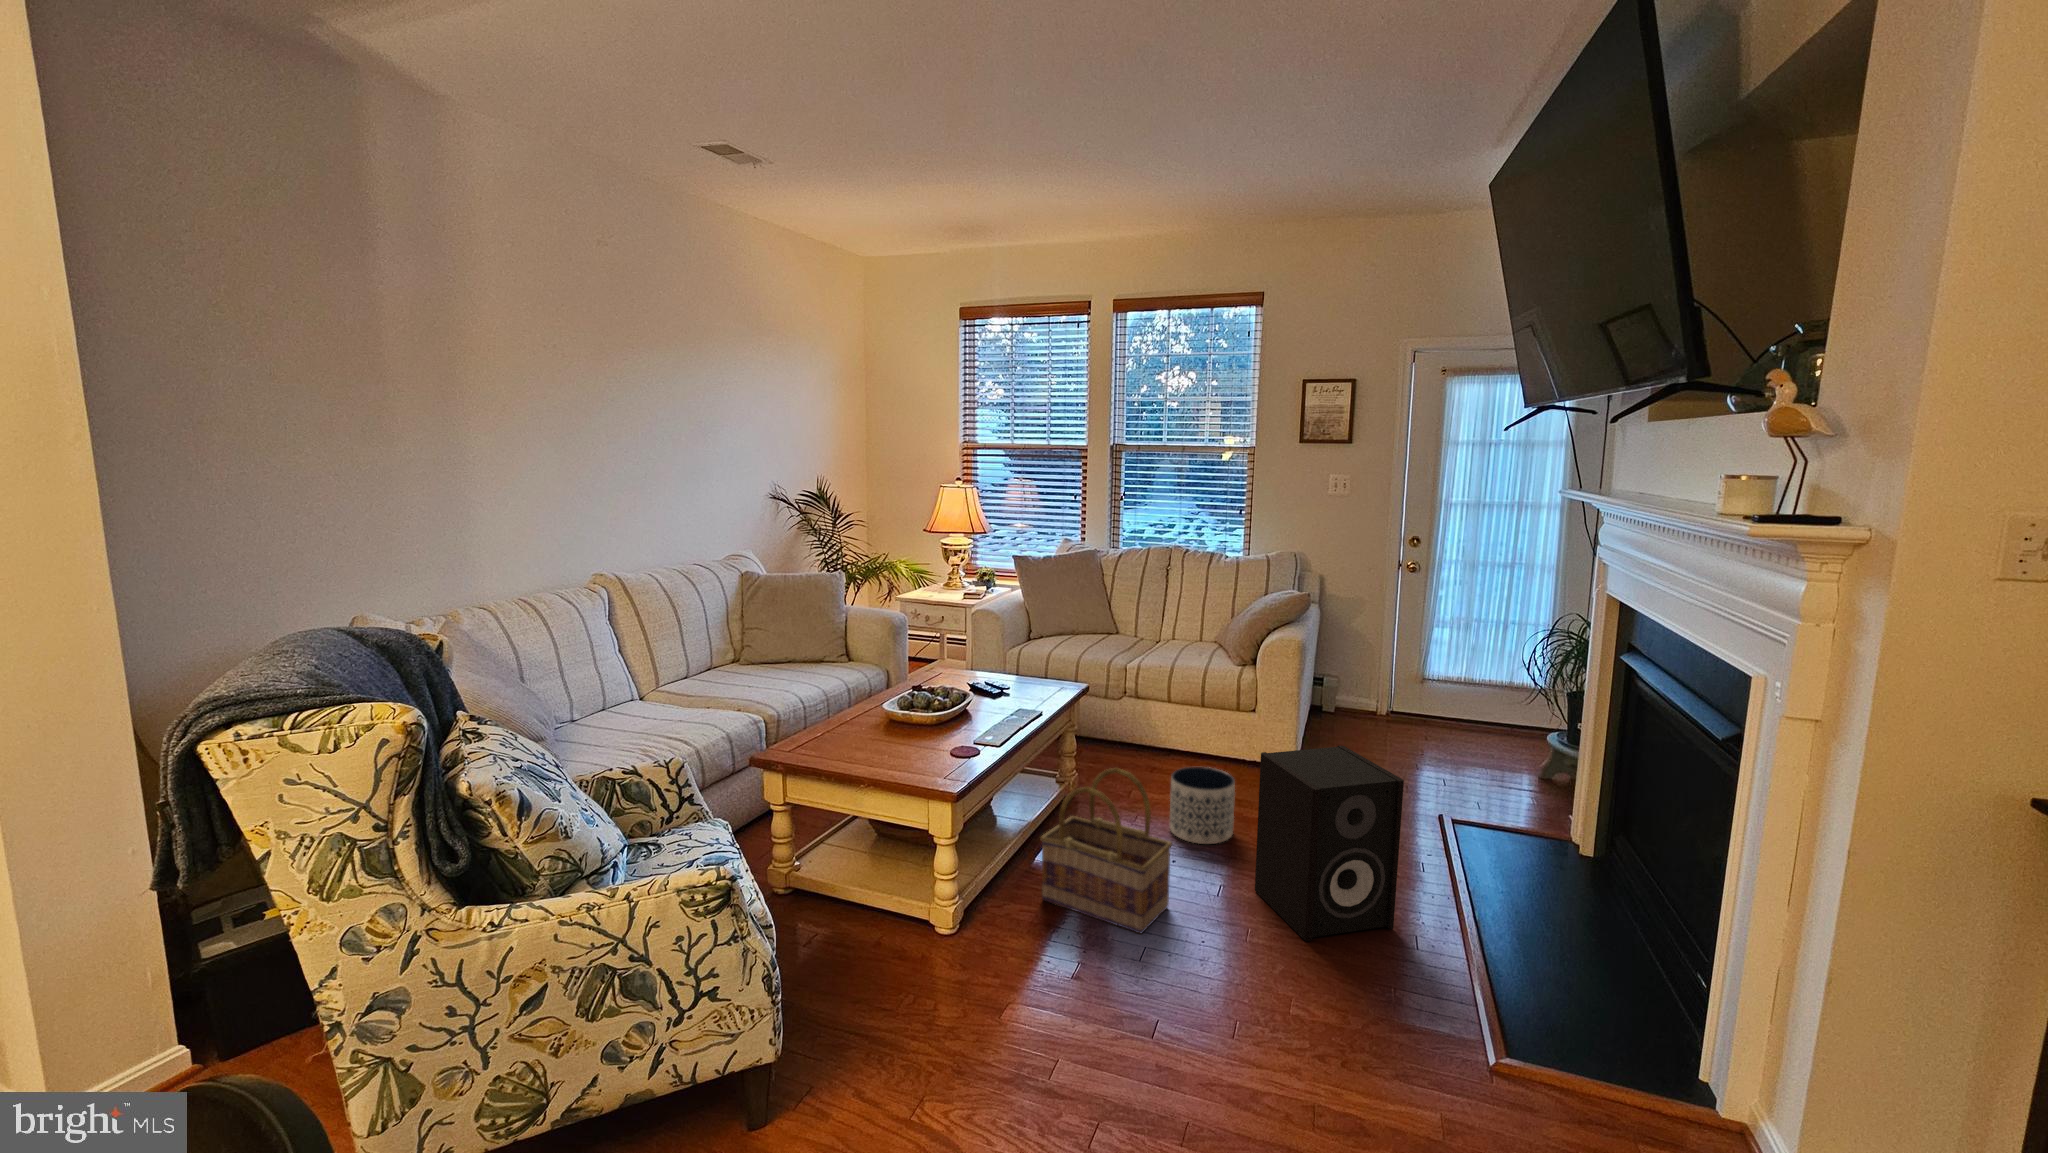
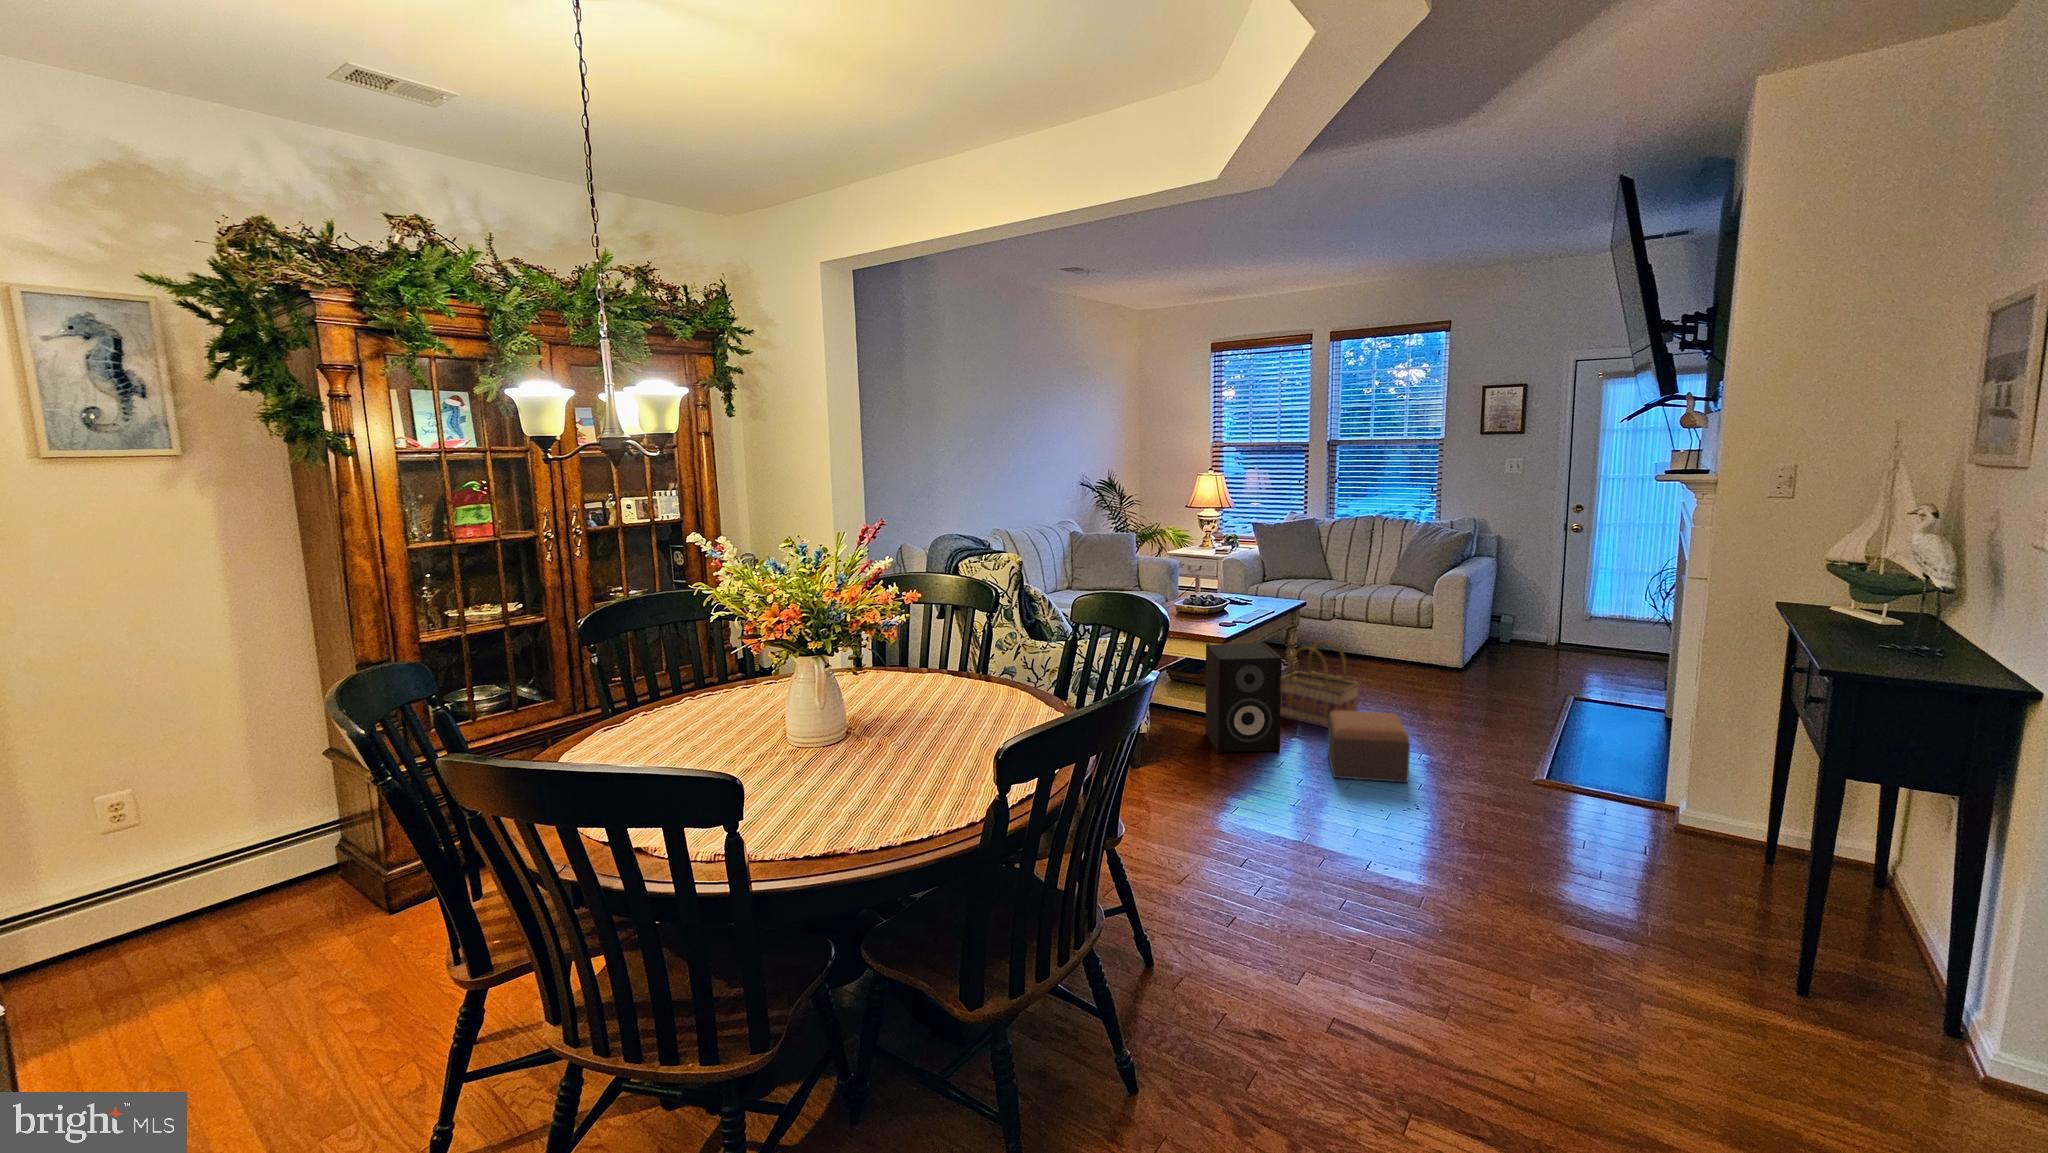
speaker: present [1255,746,1404,941] -> present [1205,643,1282,753]
planter: present [1170,767,1235,844] -> none [1362,654,1407,700]
footstool: none [1126,933,1283,1097] -> present [1327,711,1410,783]

